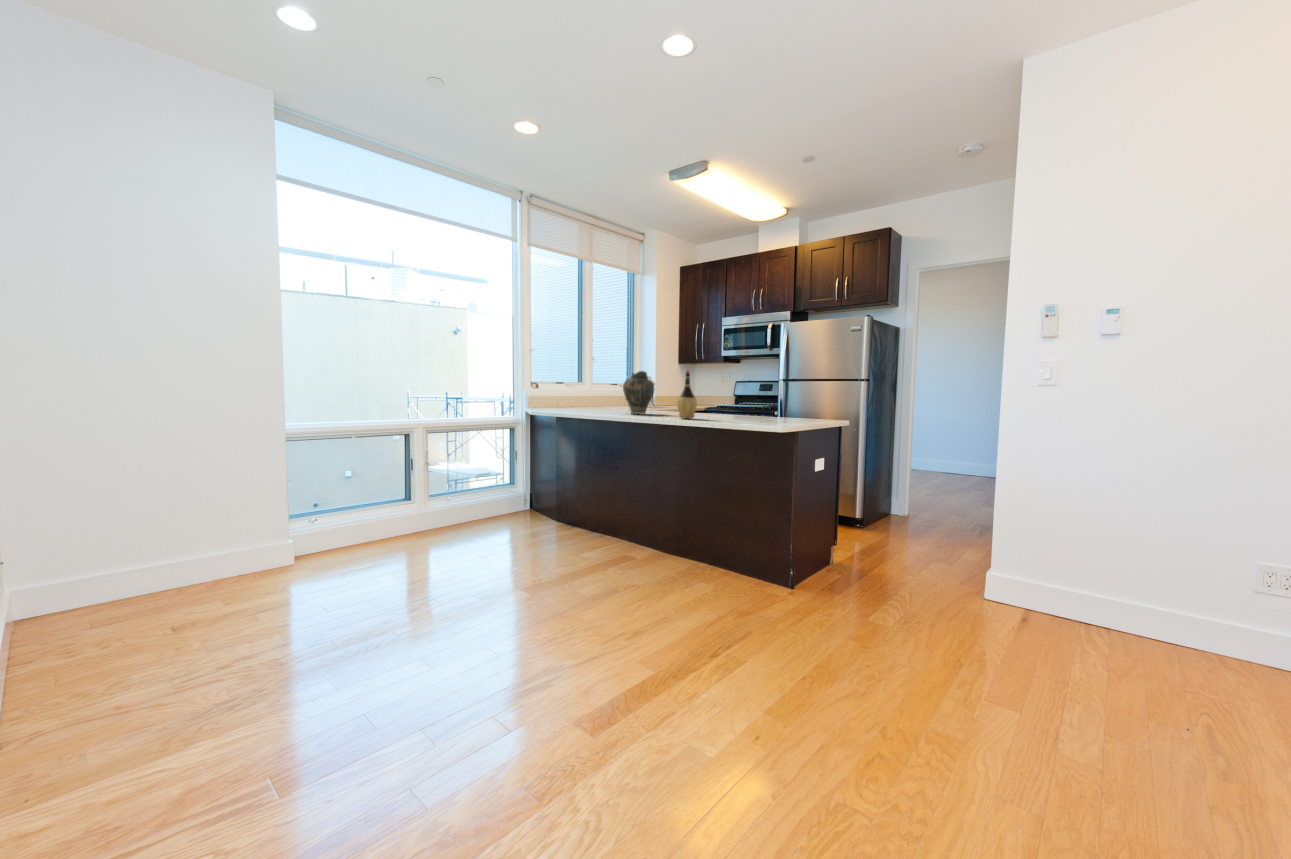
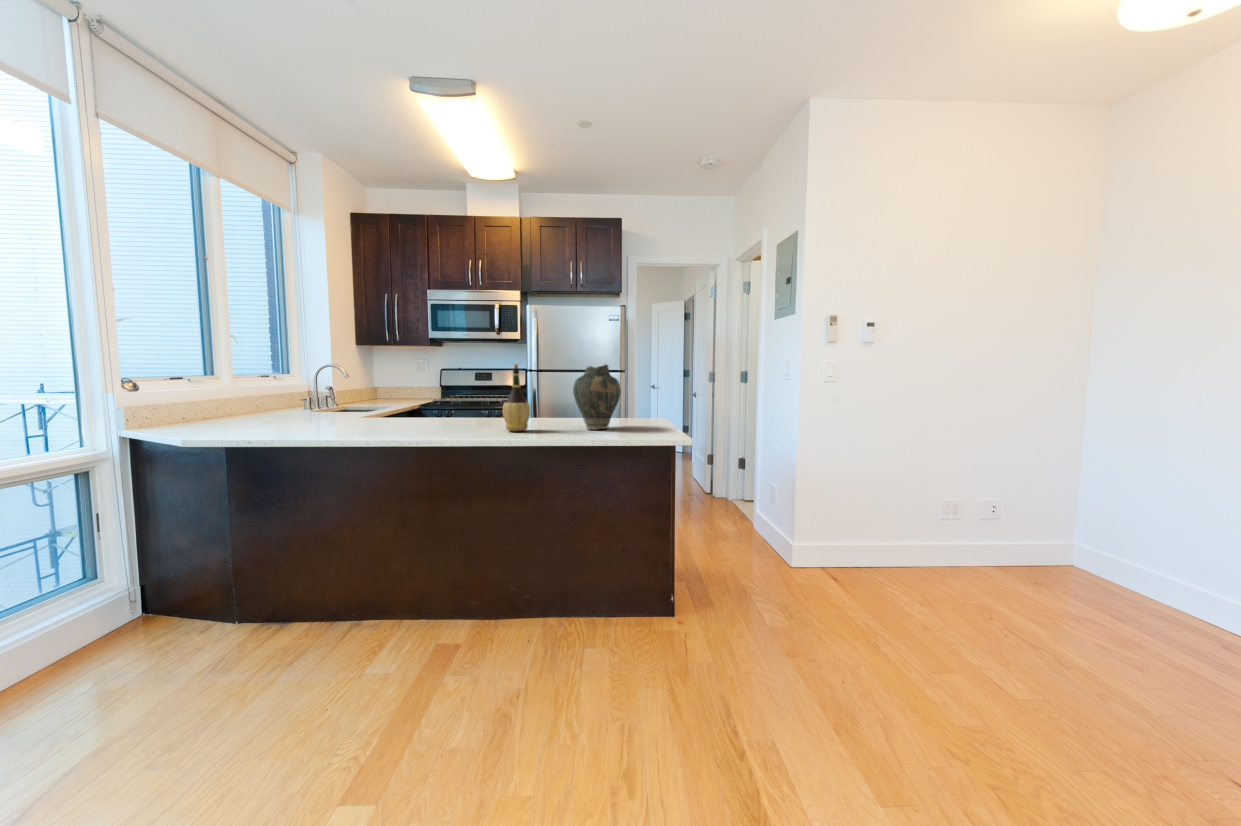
vase: present [623,371,655,414] -> present [573,365,621,430]

